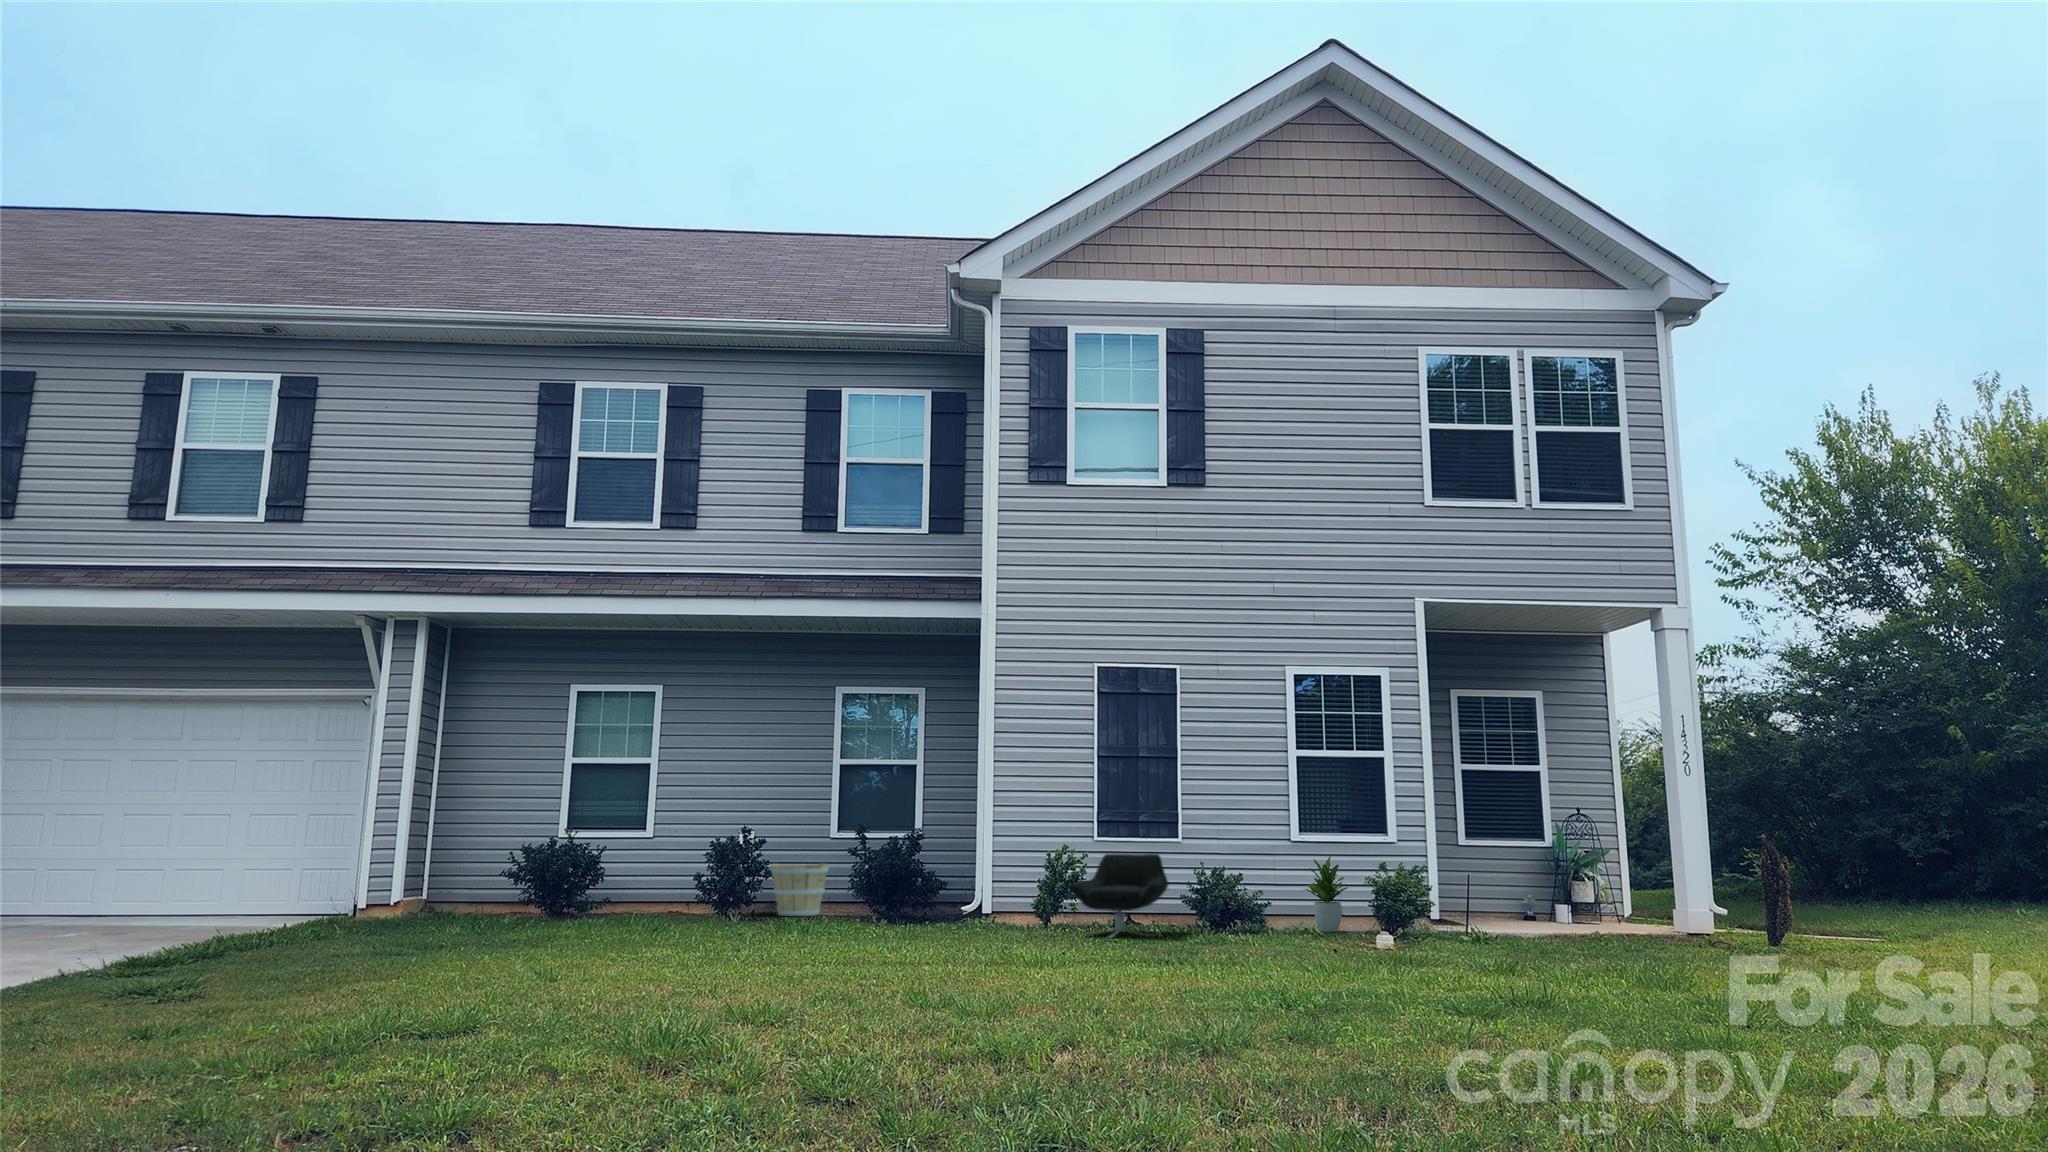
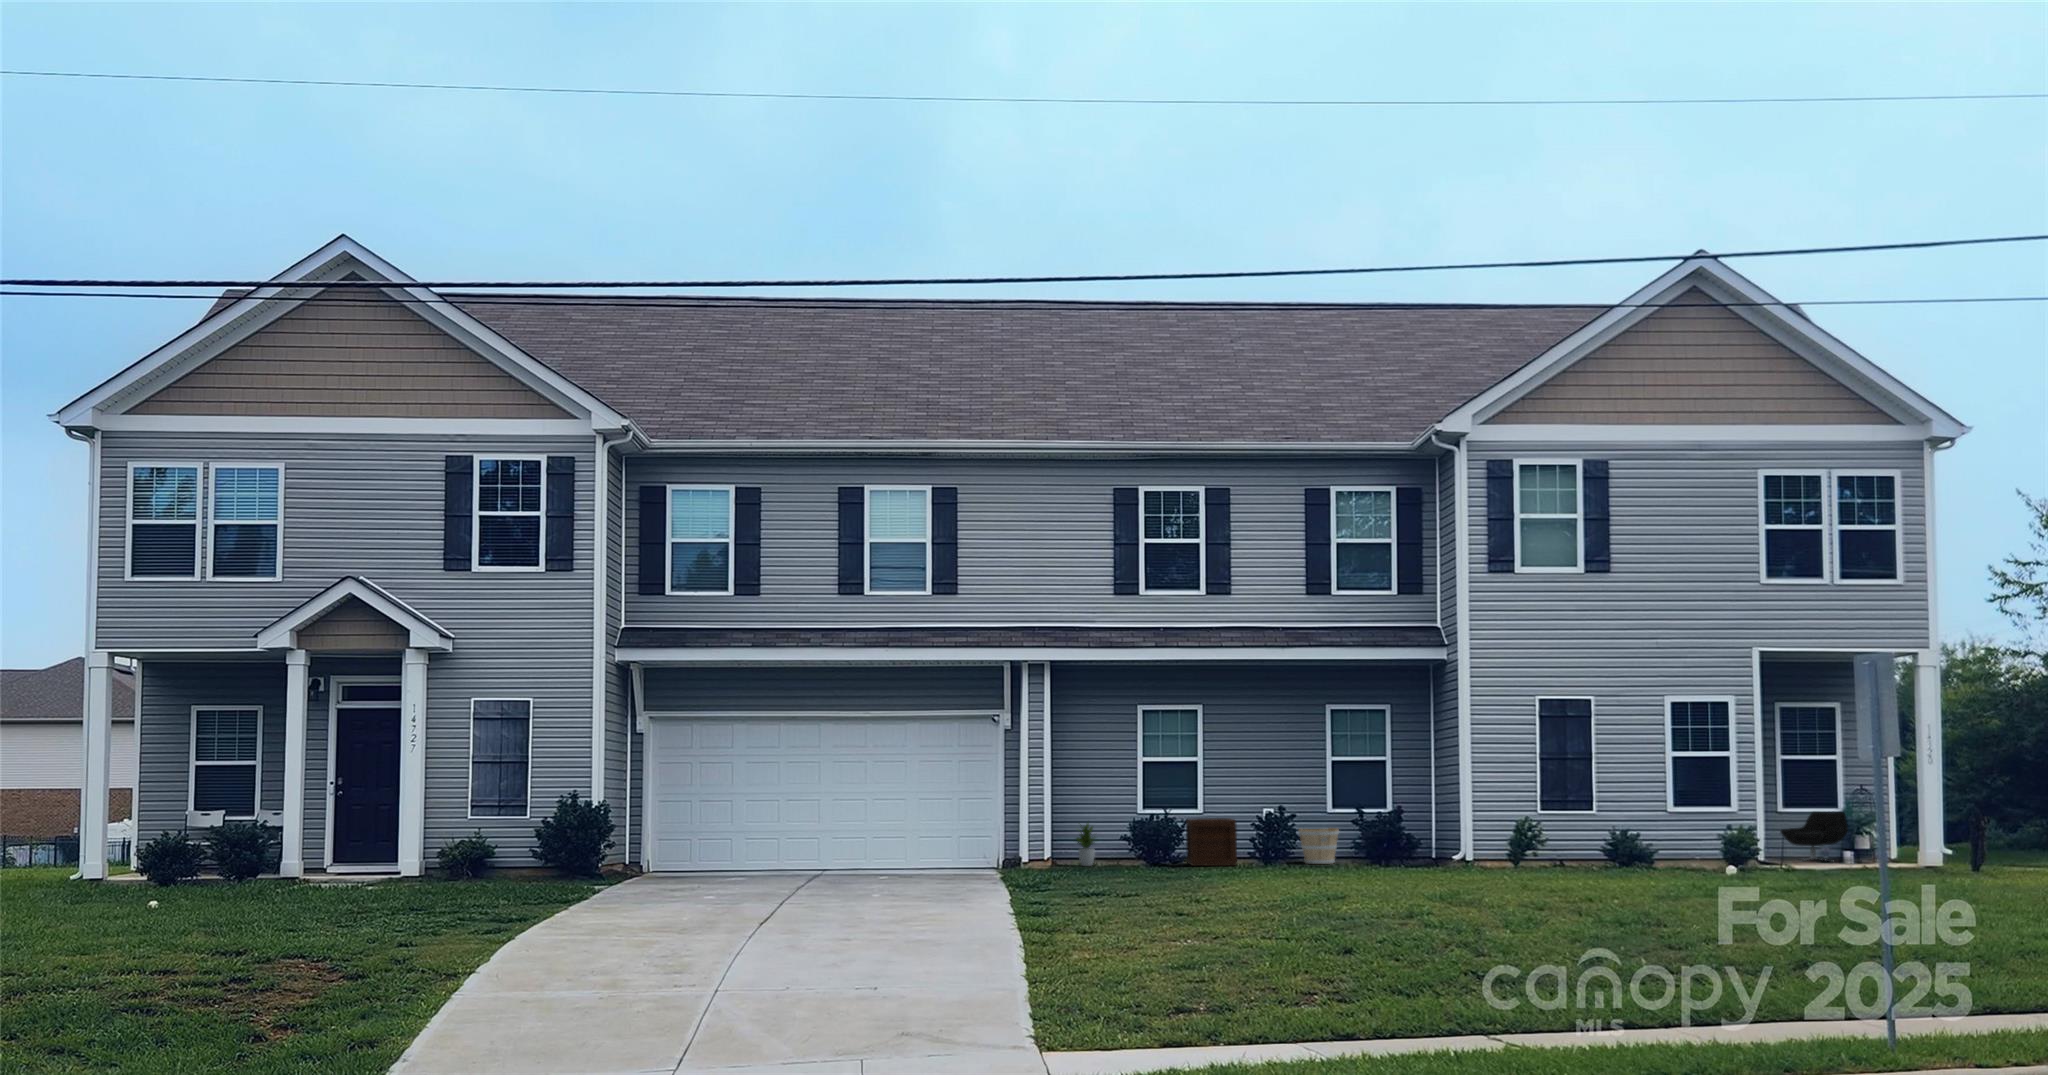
wooden crate: none [598,848,681,918] -> present [1186,818,1237,866]
lounge chair: present [1069,854,1168,938] -> present [1780,812,1848,860]
potted plant: present [1305,857,1348,932] -> present [1076,823,1095,866]

